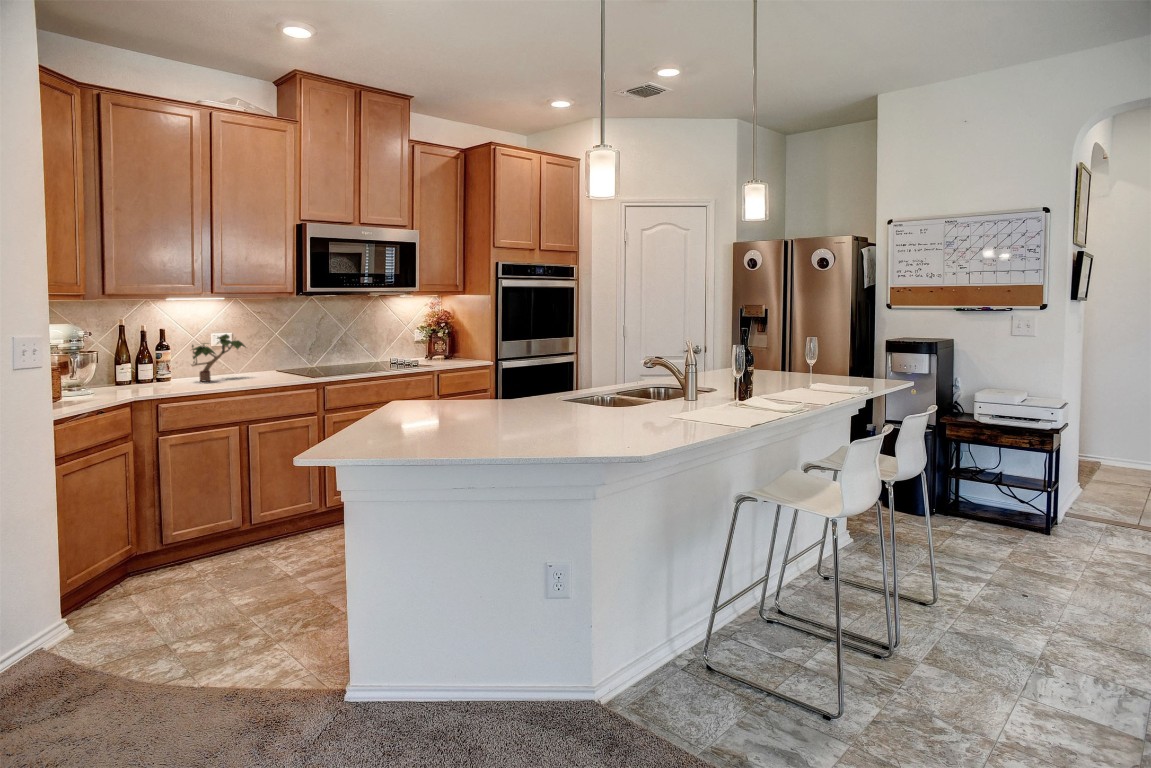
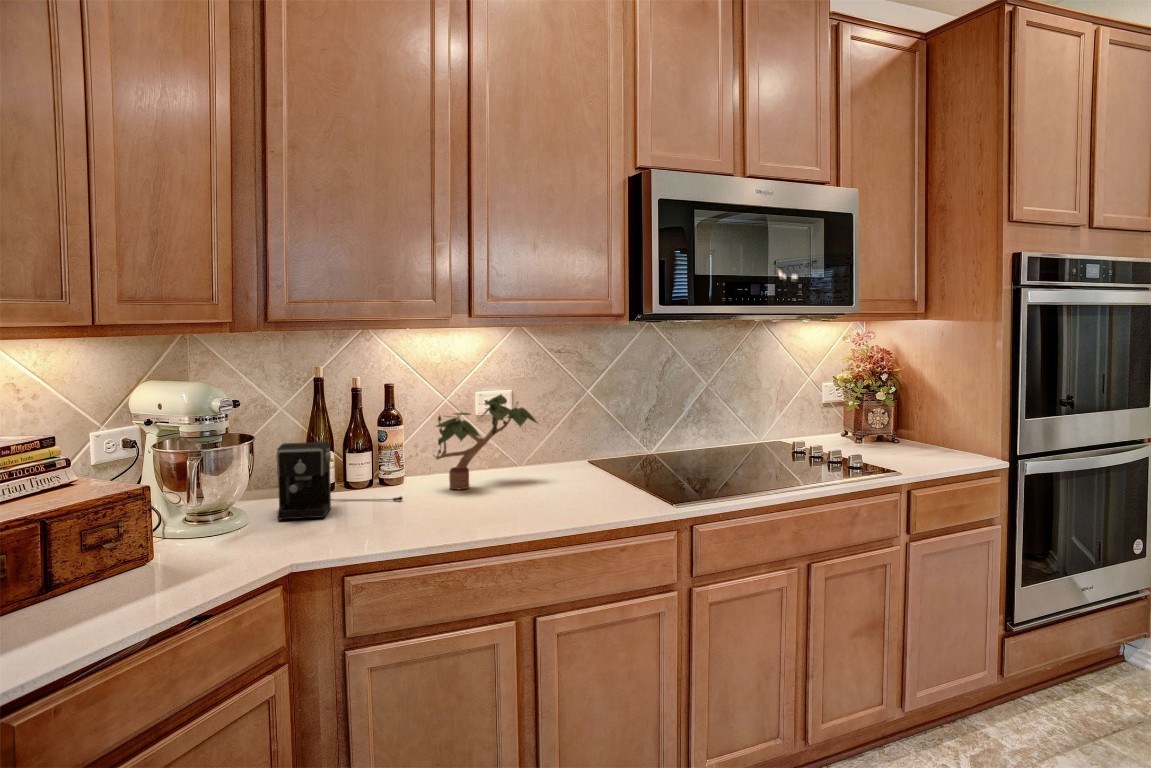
coffee maker: none [108,357,176,393] -> present [276,442,403,519]

